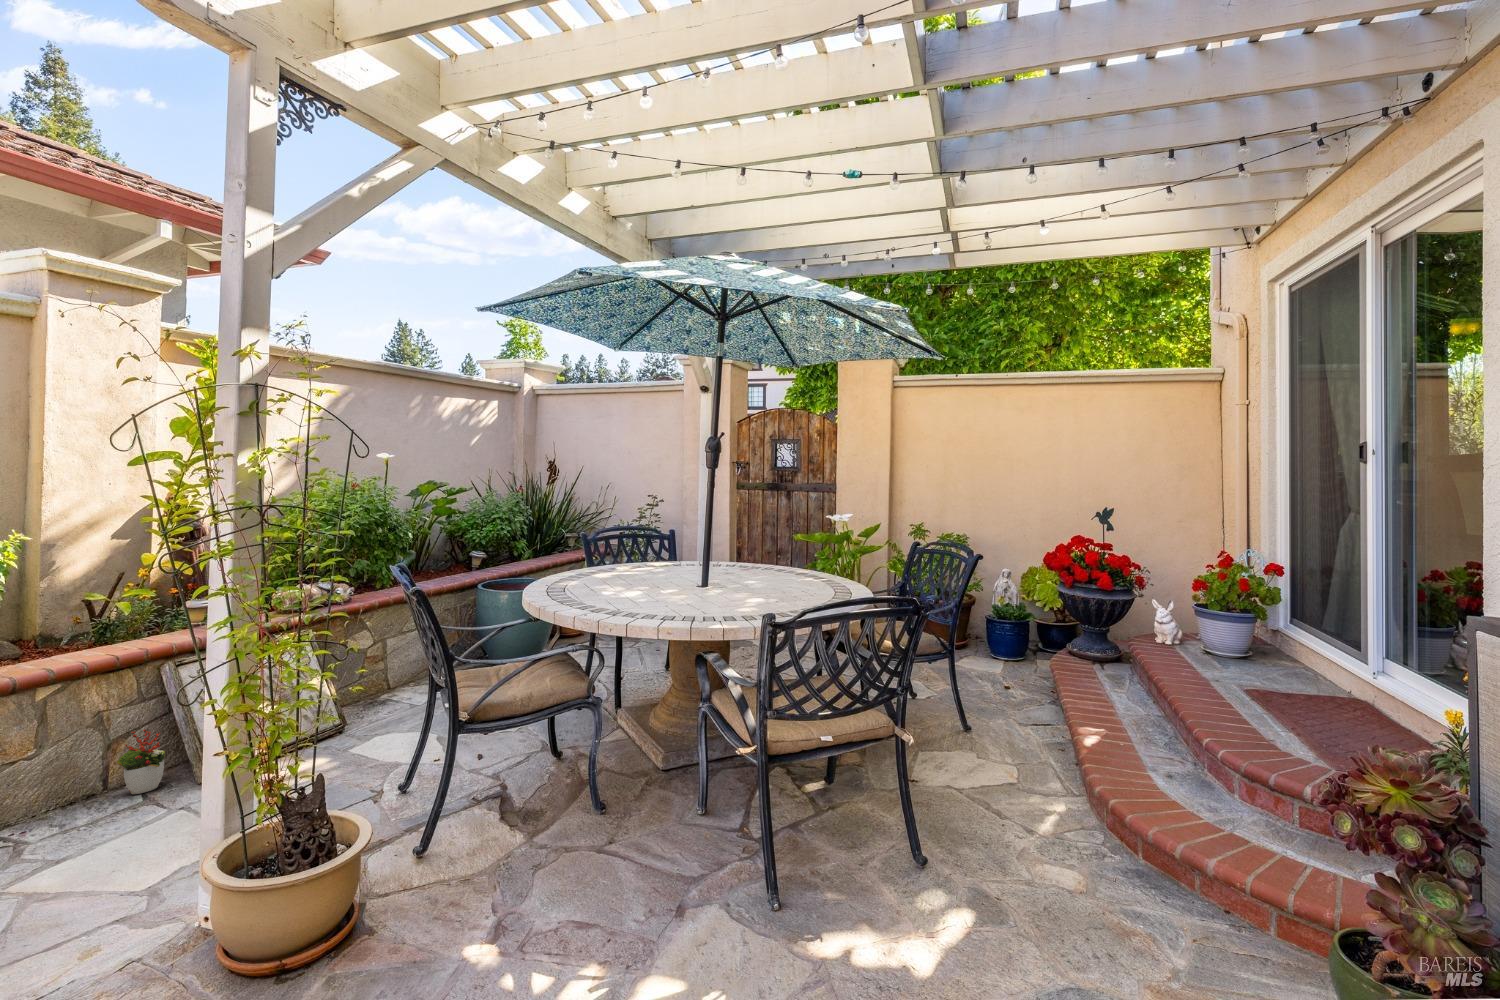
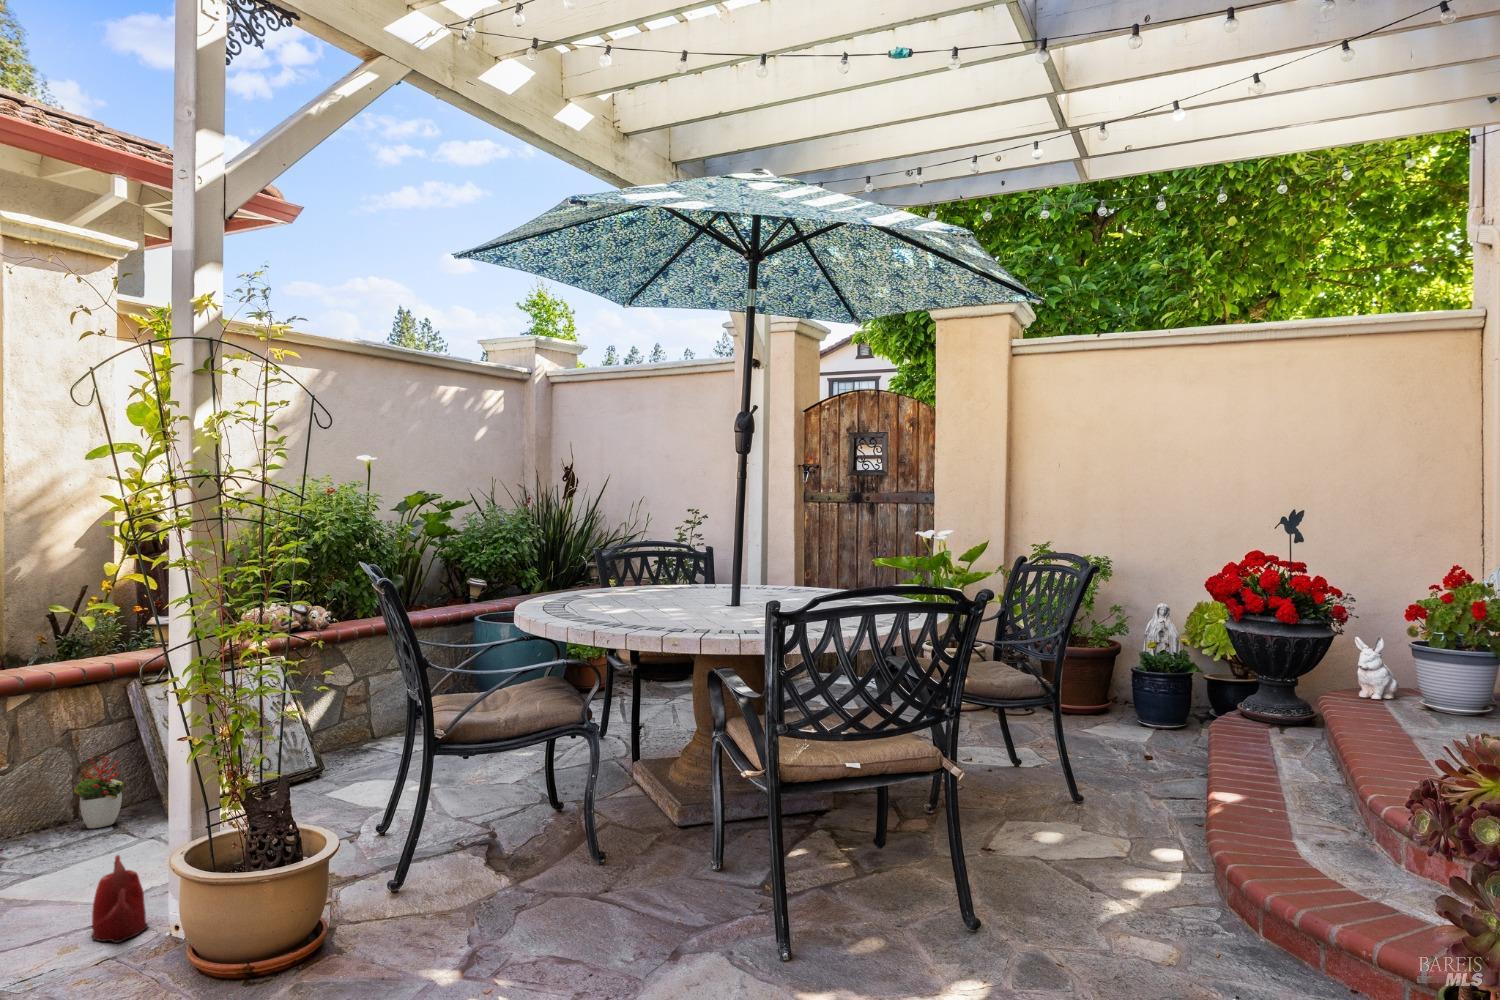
watering can: none [132,845,189,931] -> present [92,855,148,943]

